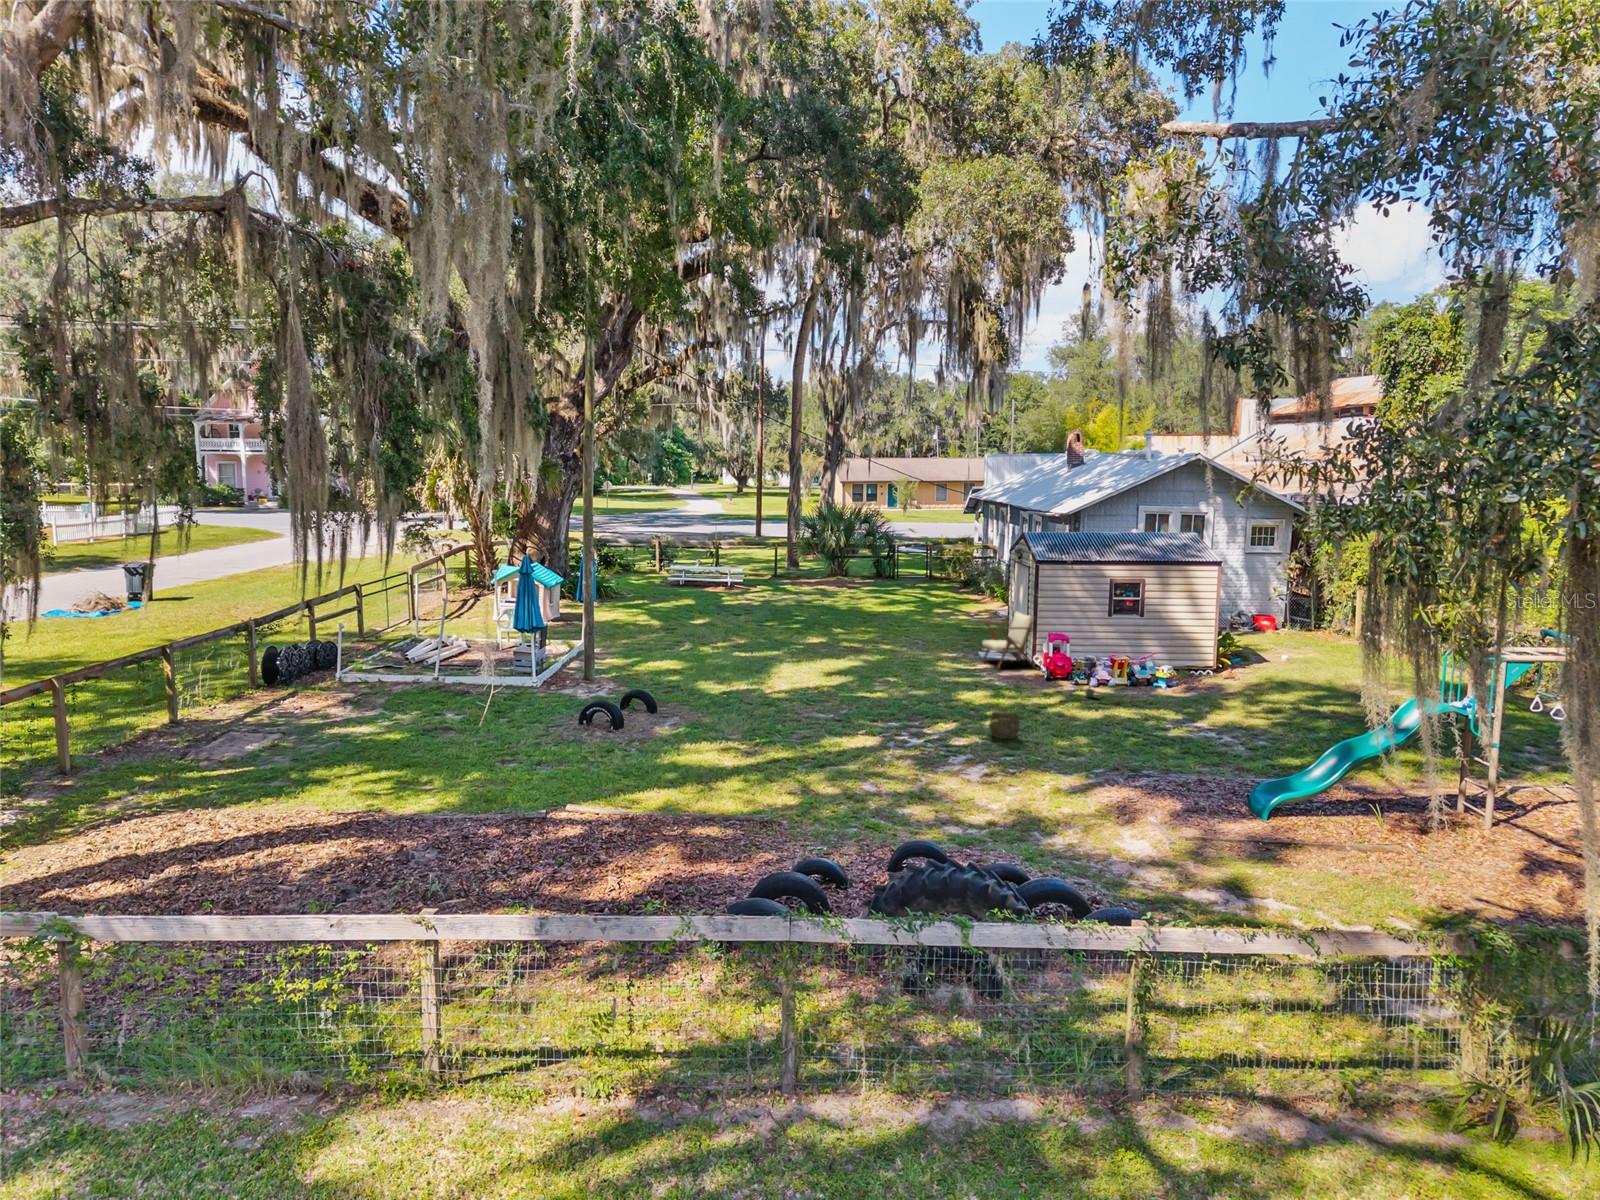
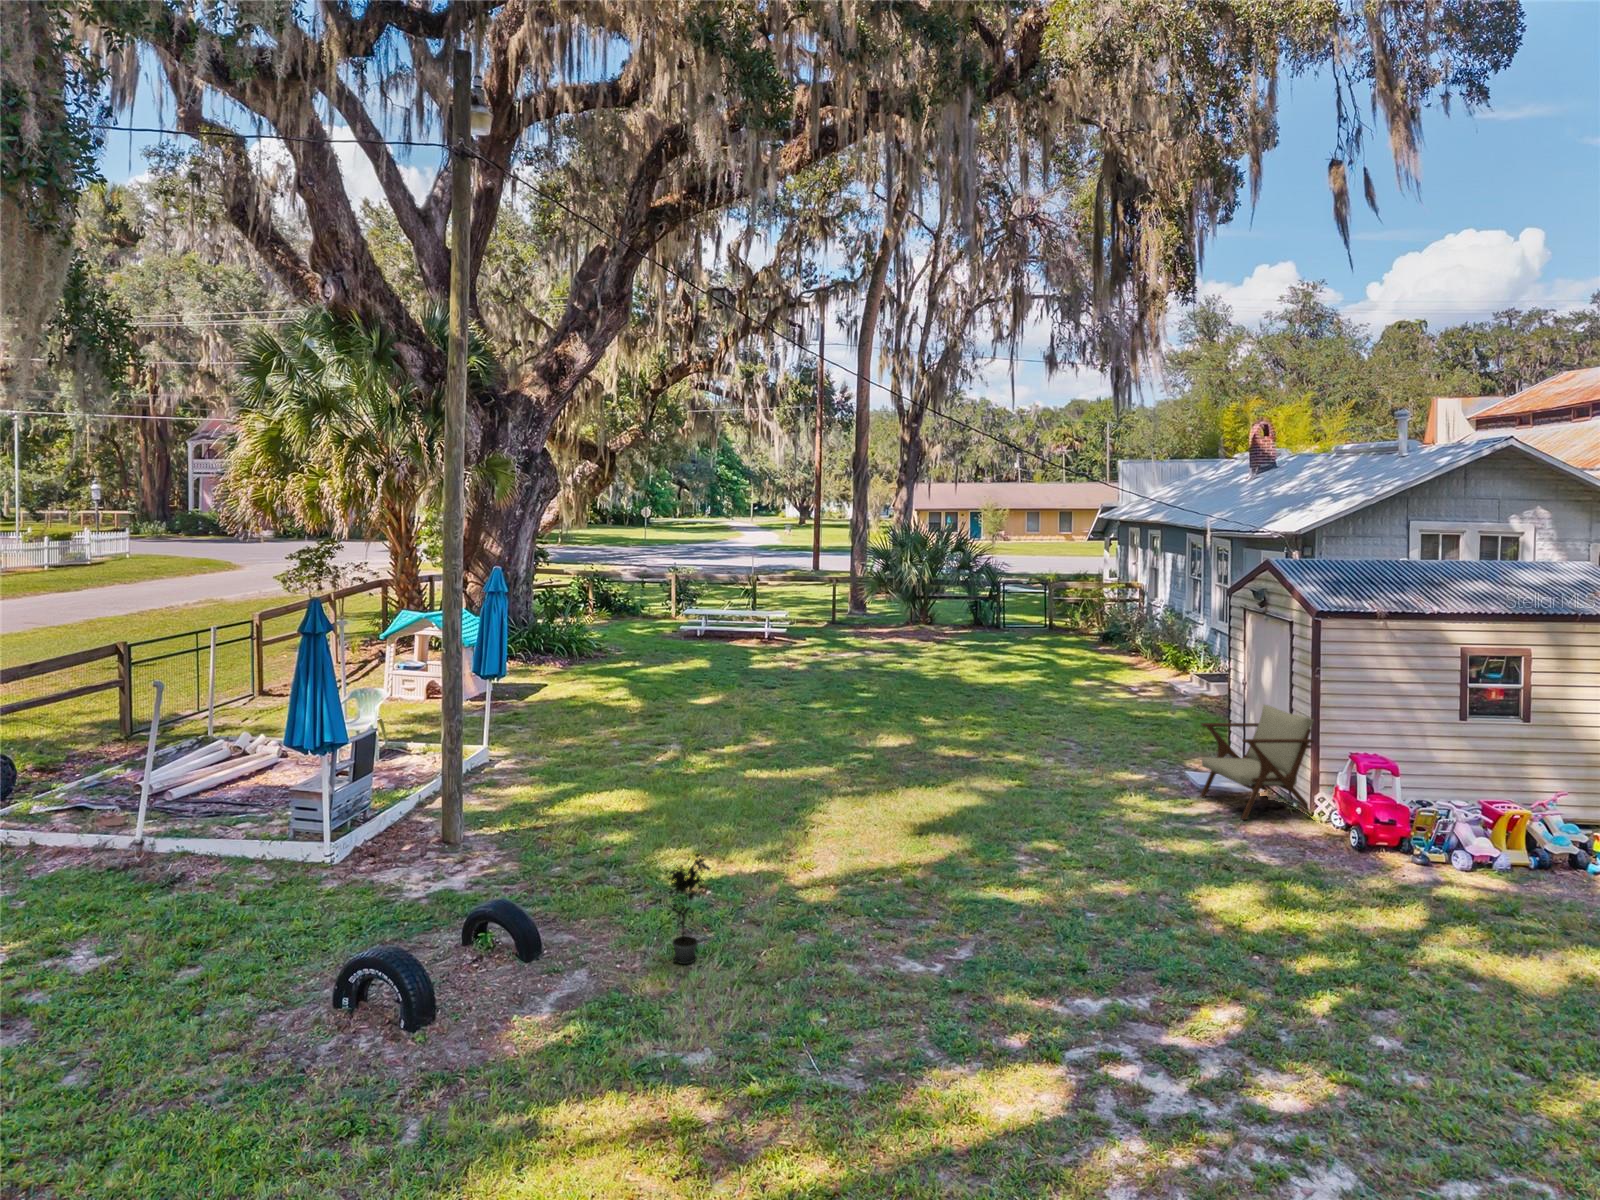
potted plant: present [1085,657,1100,698] -> present [665,854,710,964]
woven basket: present [989,709,1020,739] -> none [1388,1032,1490,1137]

